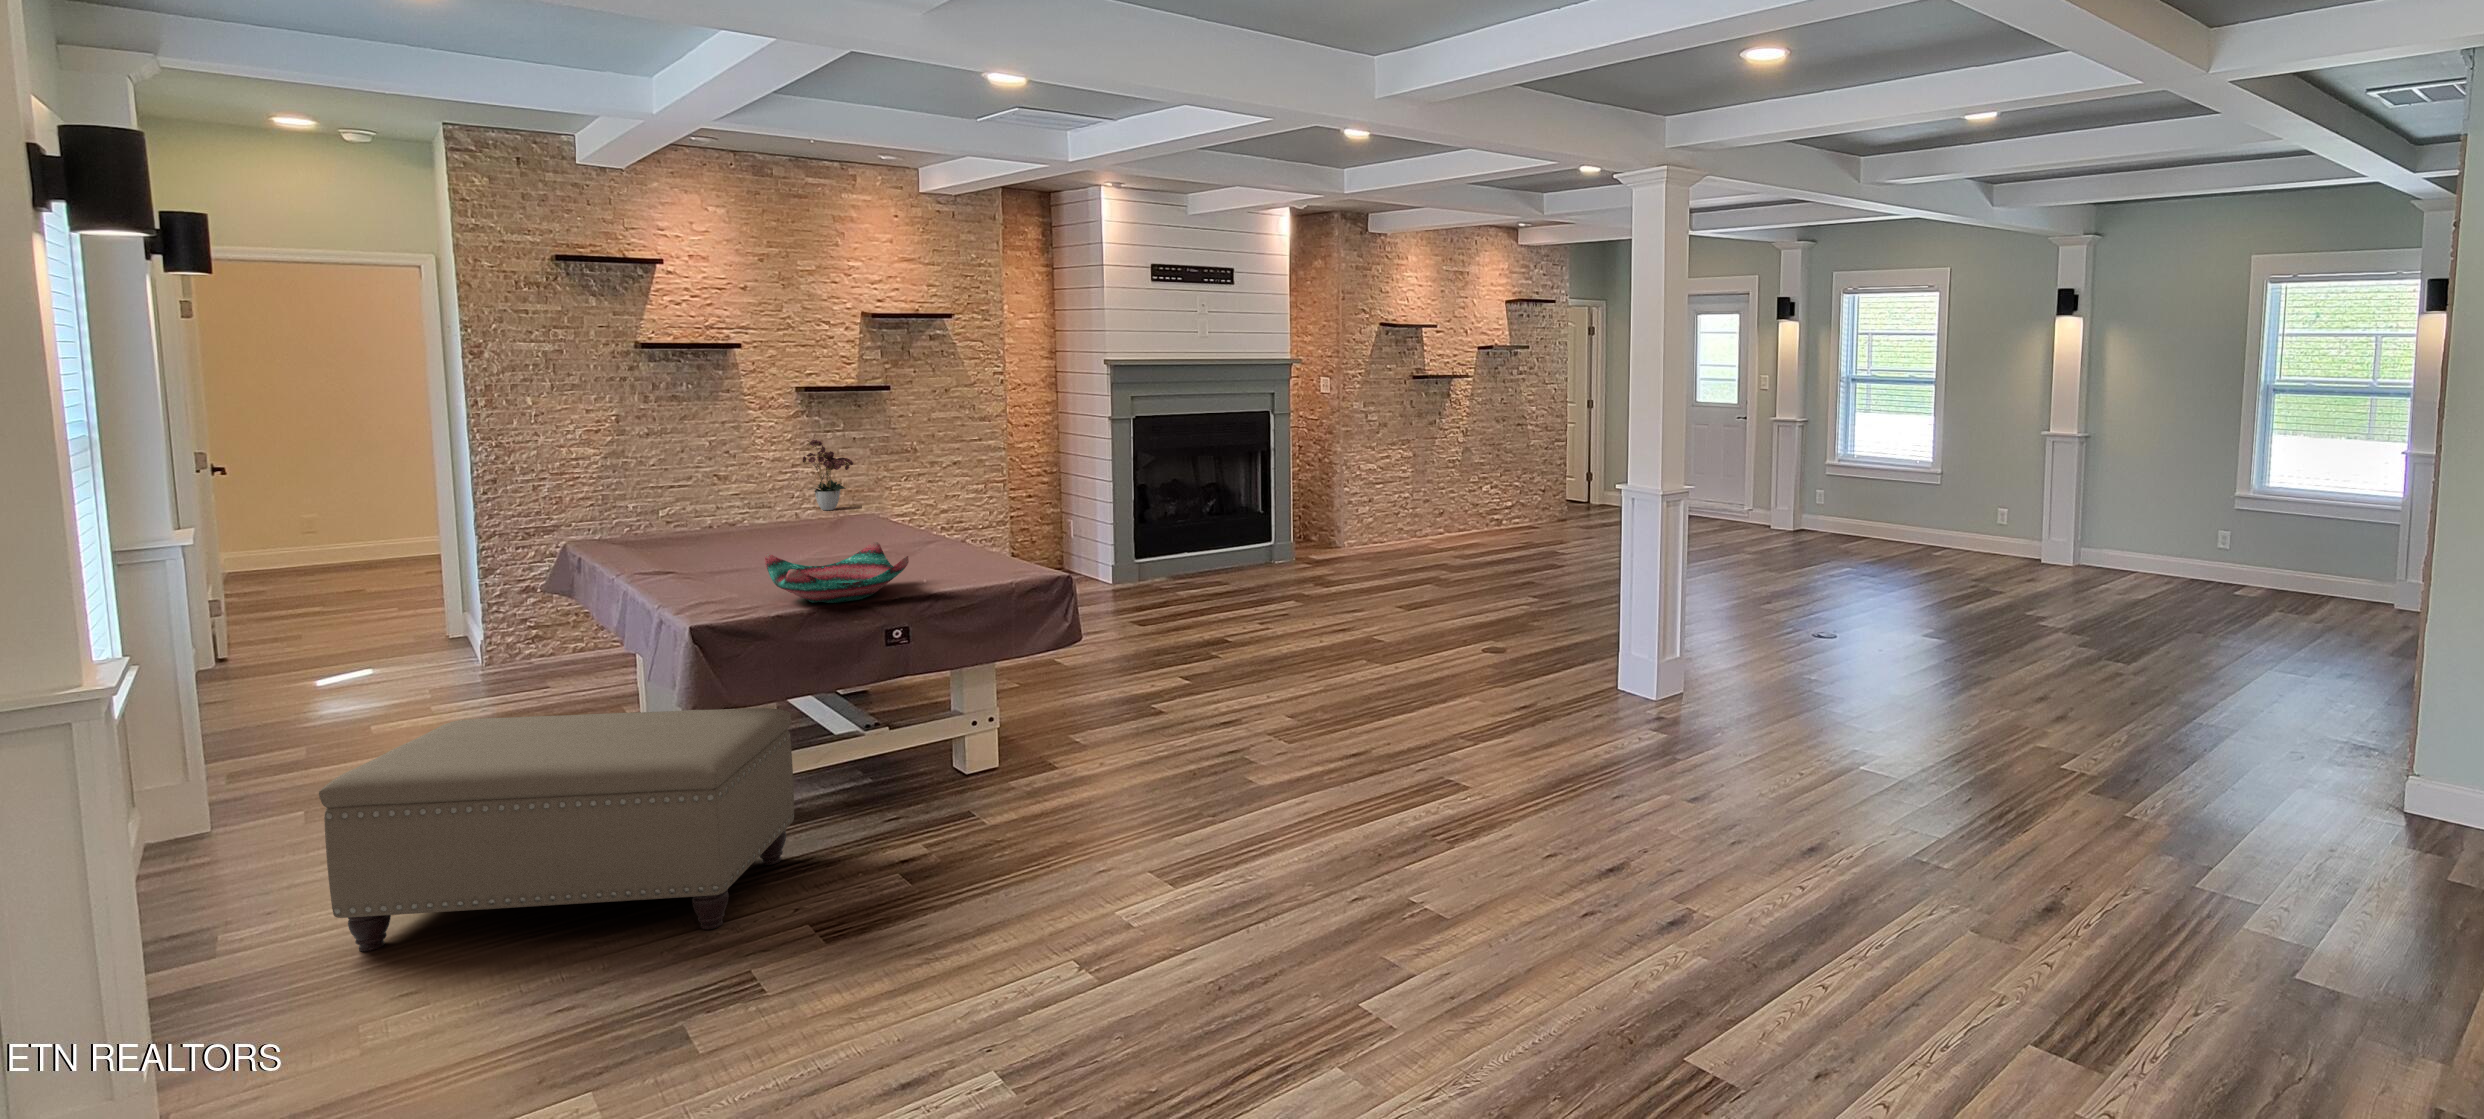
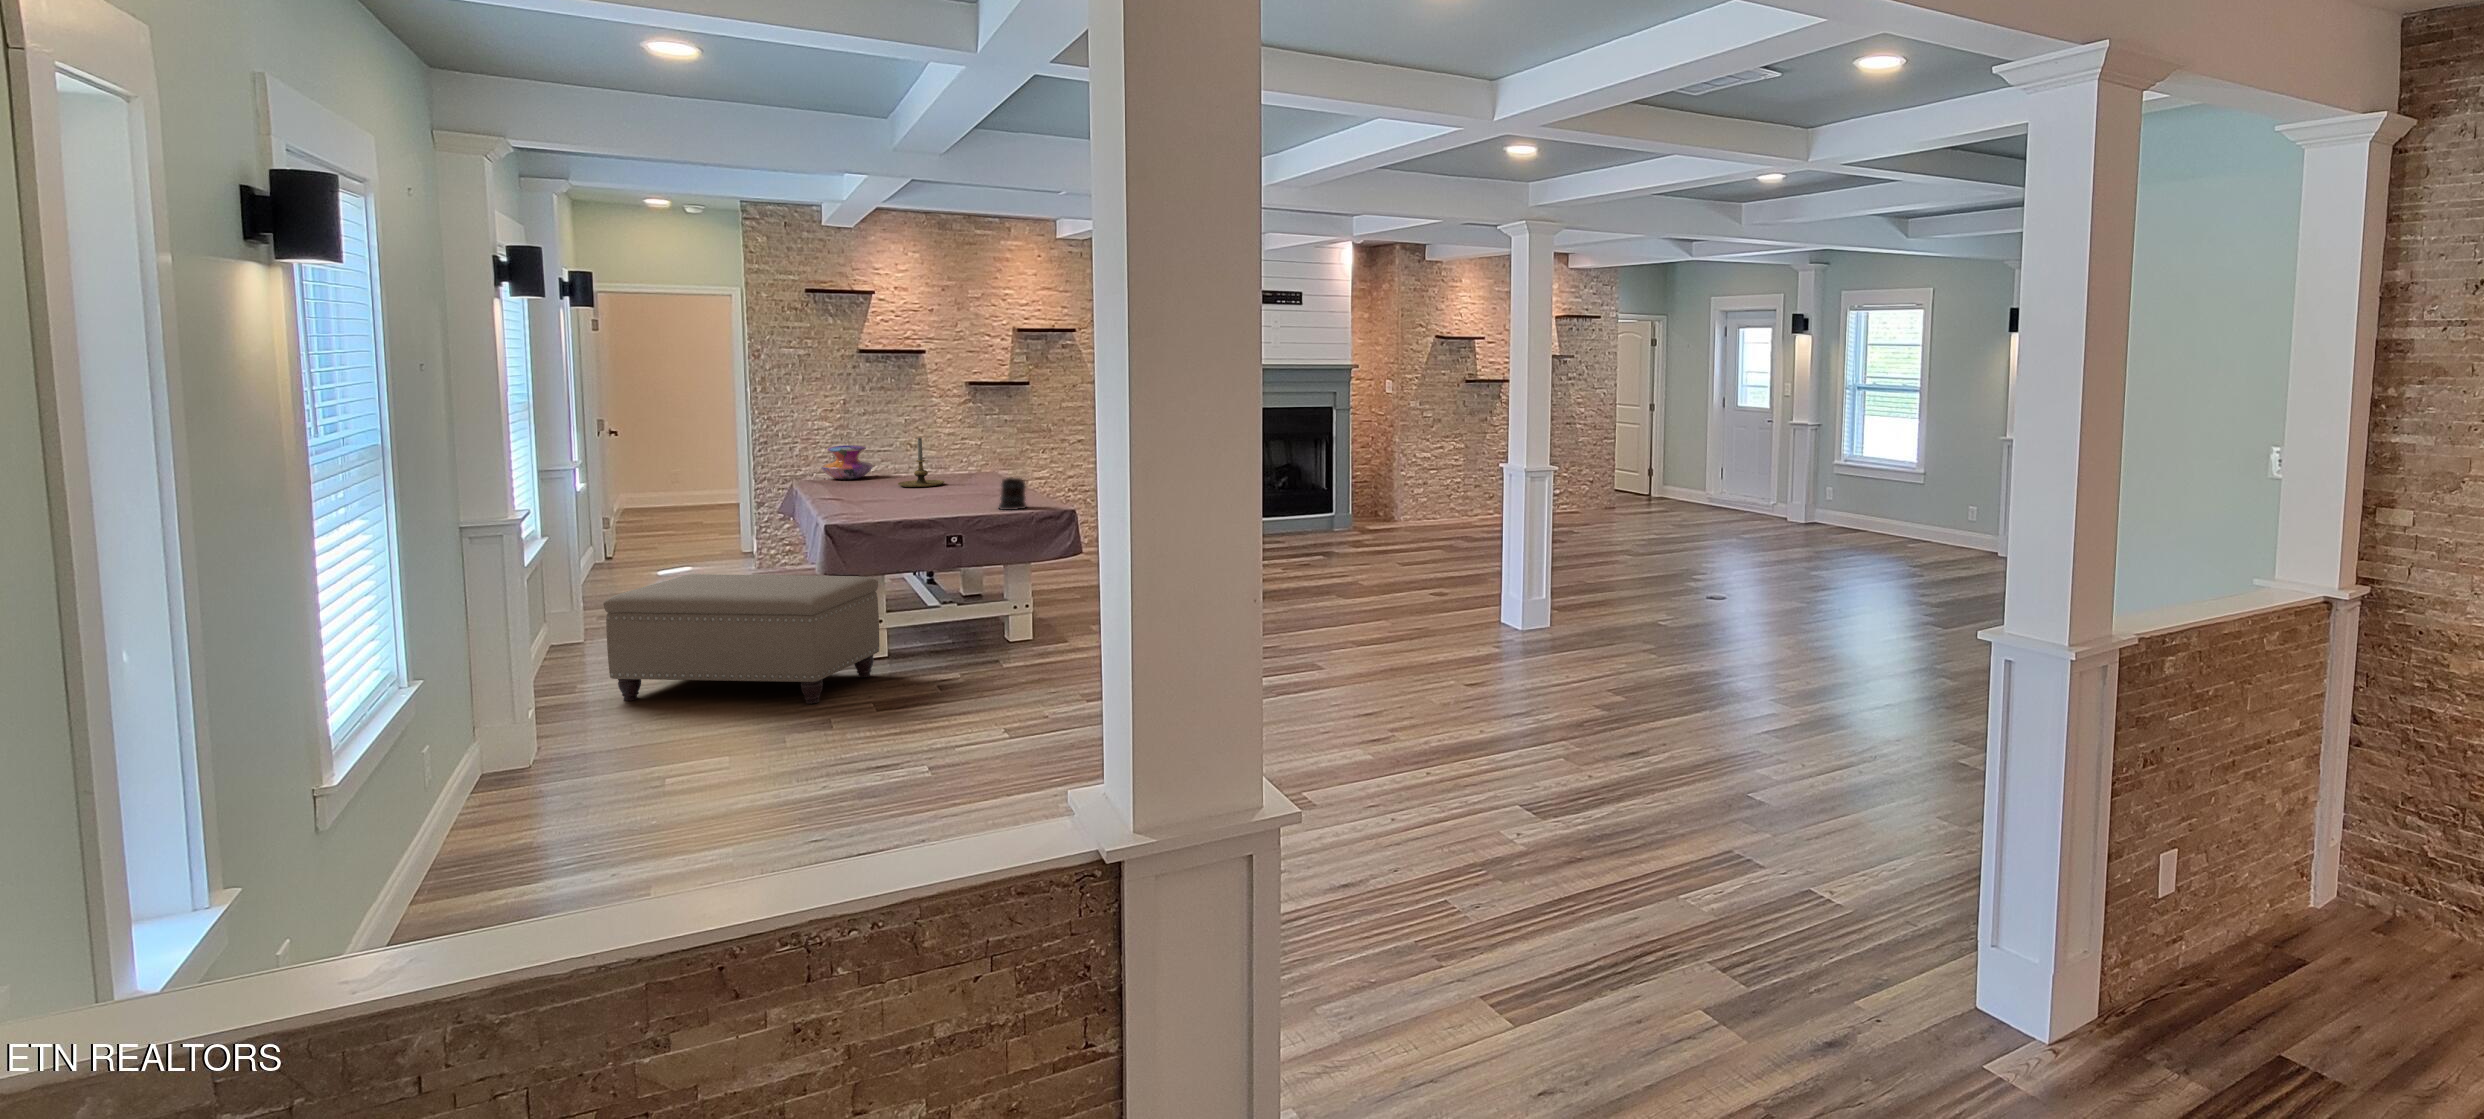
flower arrangement: present [803,440,853,510] -> none [958,416,999,470]
candle holder: none [736,472,806,544] -> present [898,438,945,487]
decorative vase: none [601,483,680,533] -> present [822,445,873,480]
beer mug: none [940,535,986,584] -> present [999,477,1026,510]
decorative bowl: present [765,542,909,603] -> none [884,480,970,517]

